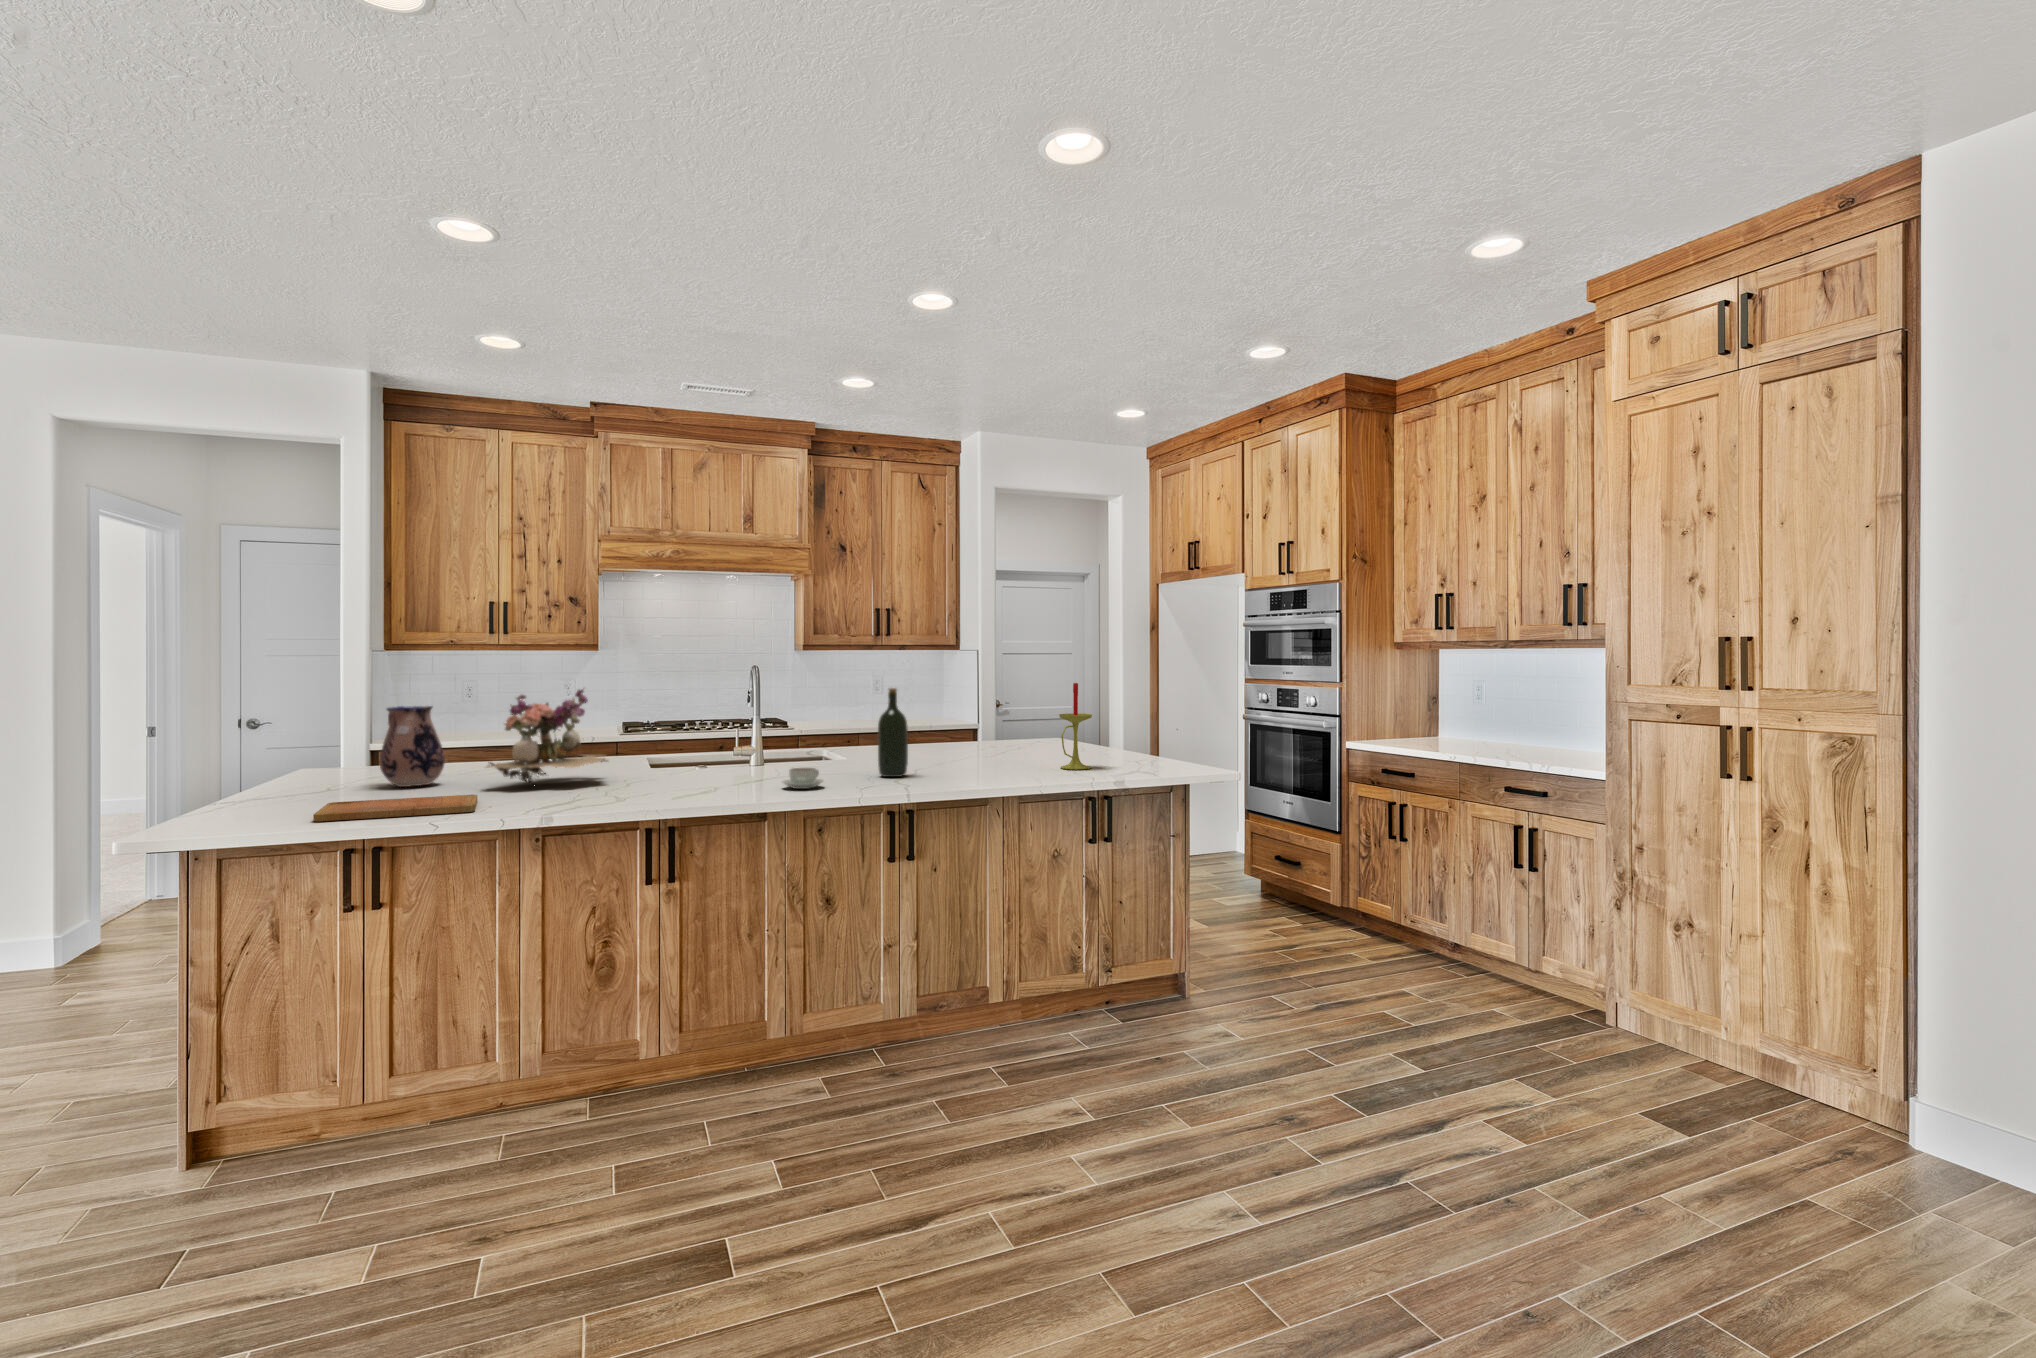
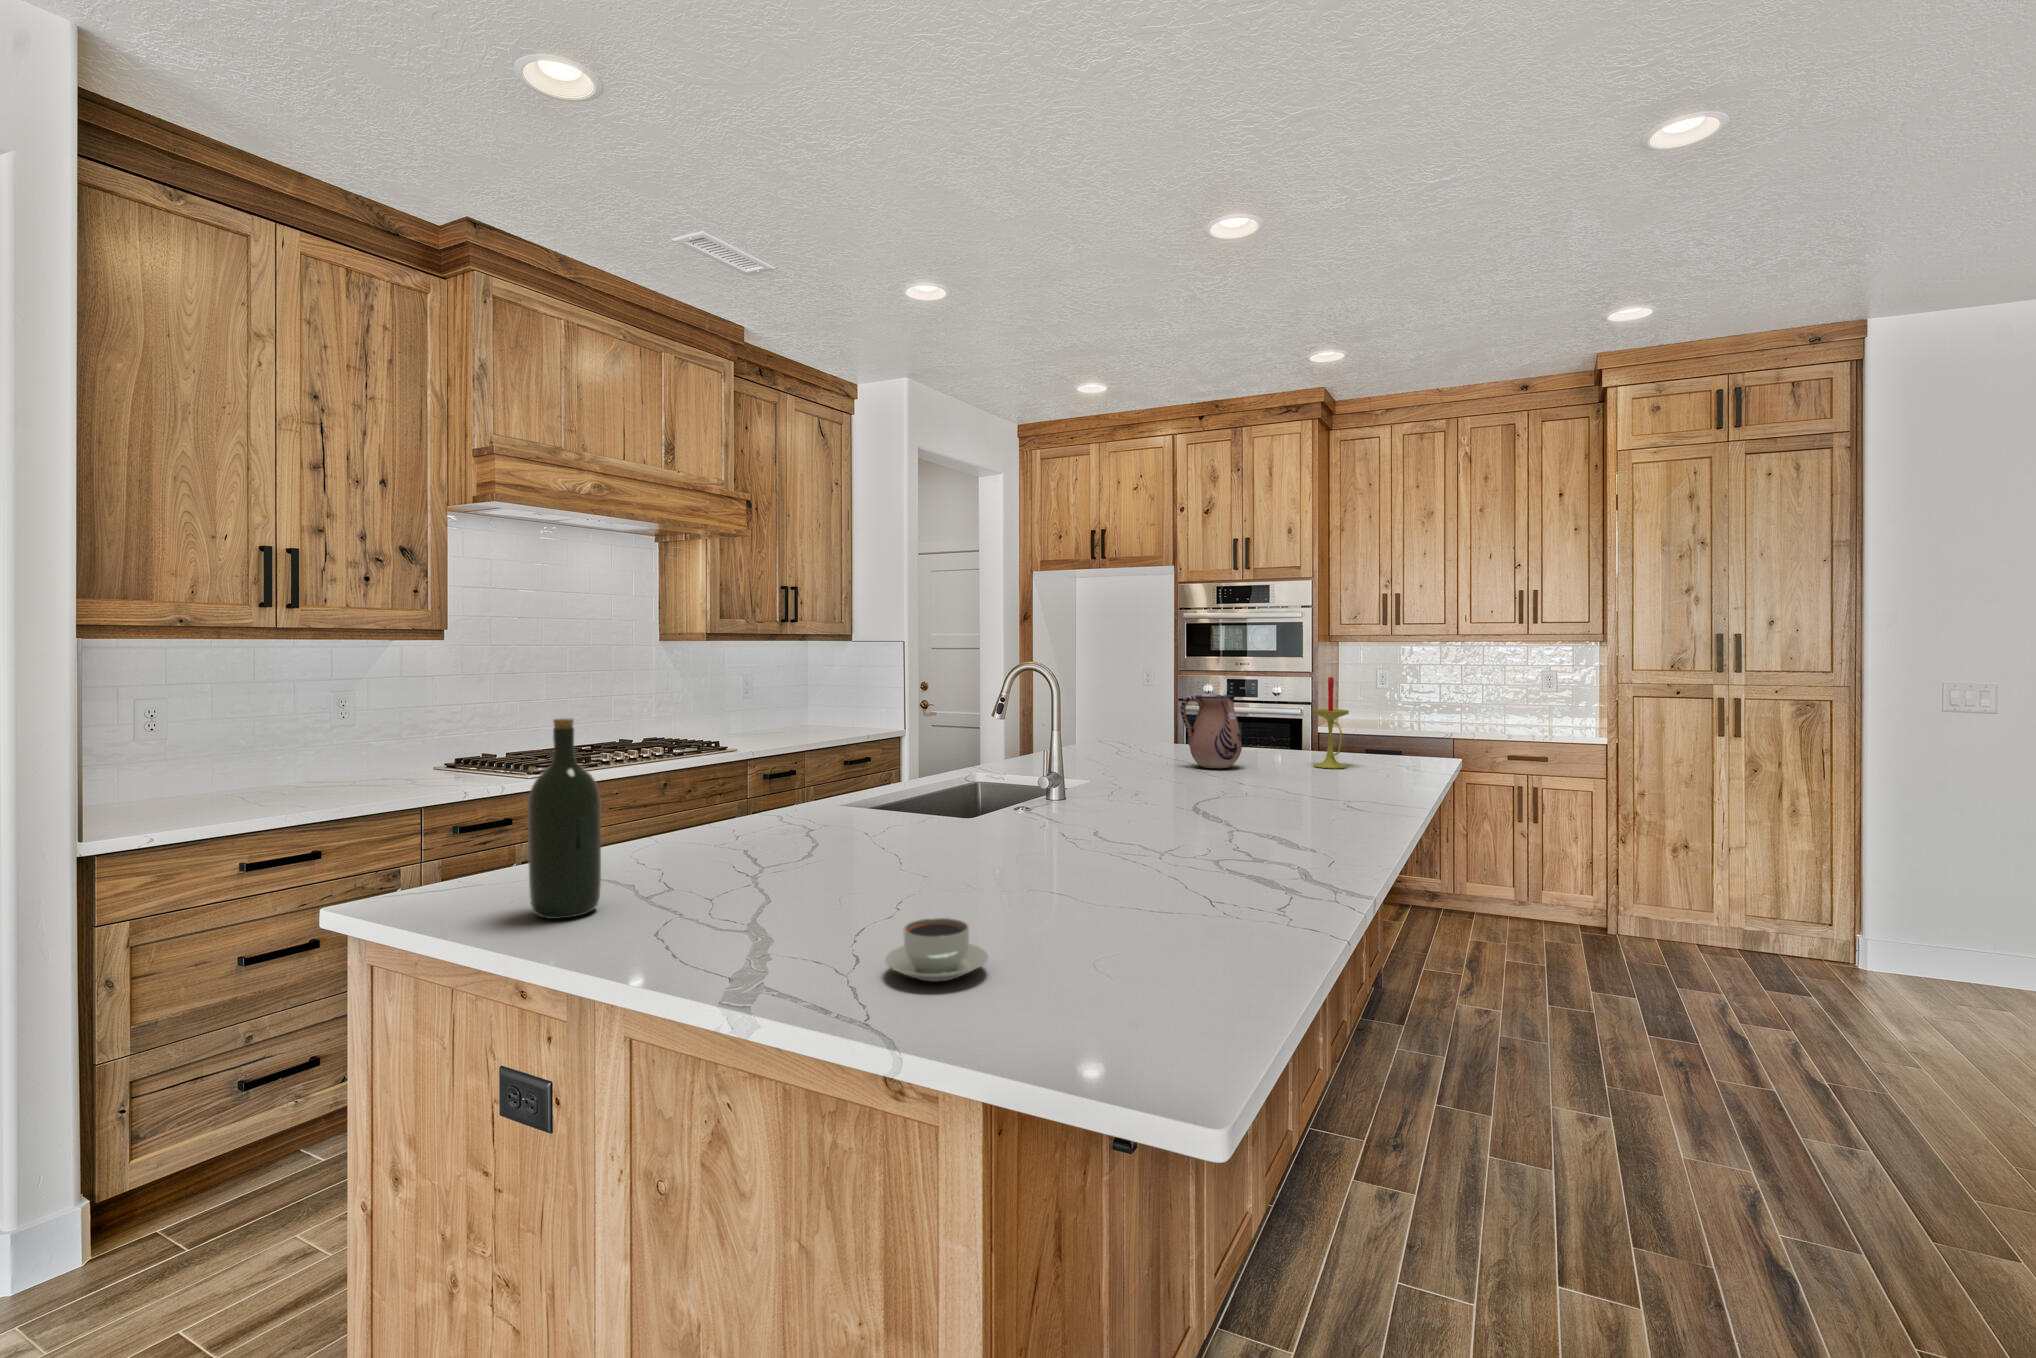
wine bottle: present [878,688,908,777] -> present [528,718,601,919]
flower arrangement: present [487,689,607,784] -> none [961,697,1132,864]
ceramic pitcher: present [380,706,445,787] -> present [1181,694,1242,769]
coffee cup: present [783,768,823,789] -> present [885,918,988,981]
cutting board: present [313,794,477,821] -> none [1092,890,1311,990]

